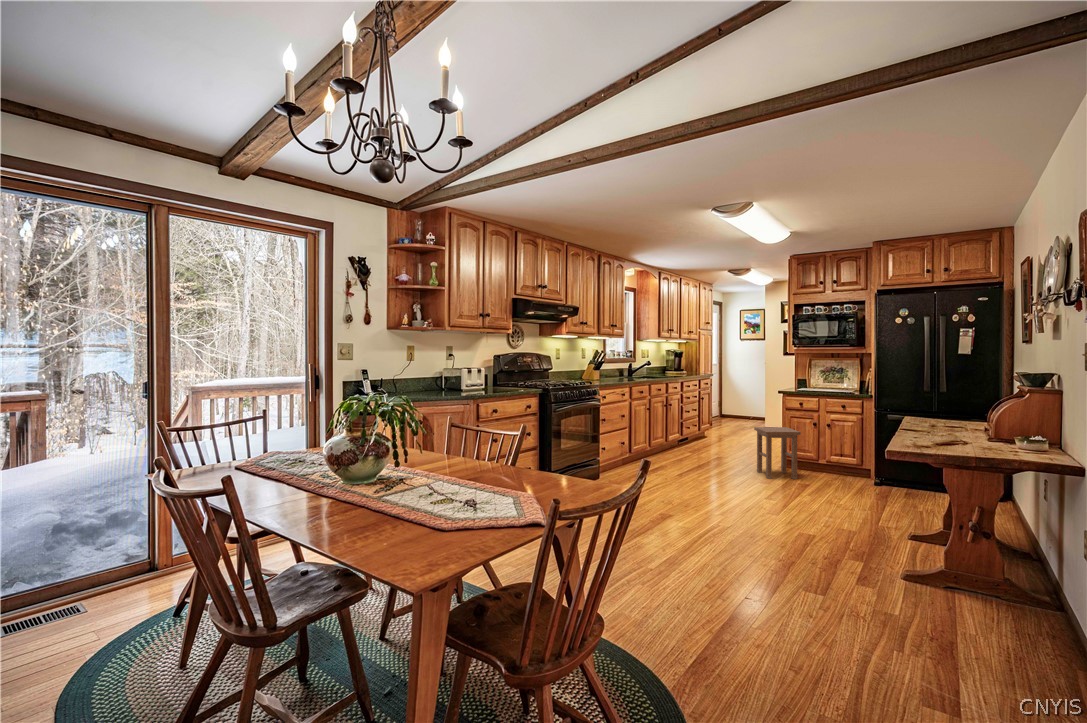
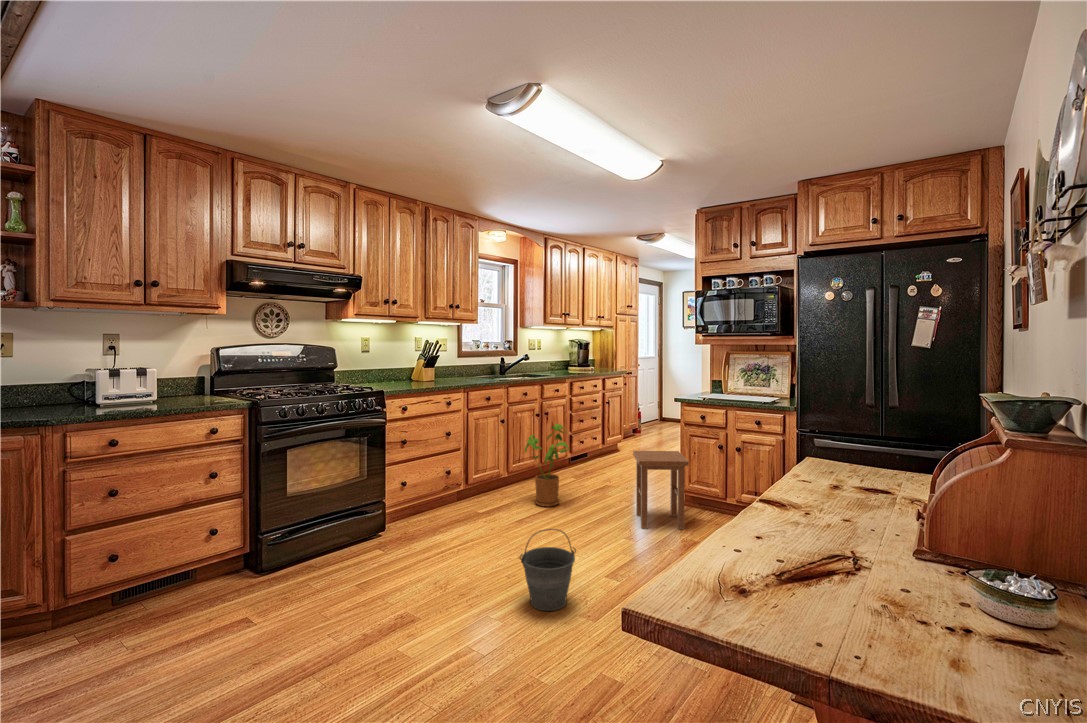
house plant: none [671,409,708,468] -> present [525,424,570,507]
bucket: none [724,464,759,512] -> present [520,529,576,611]

